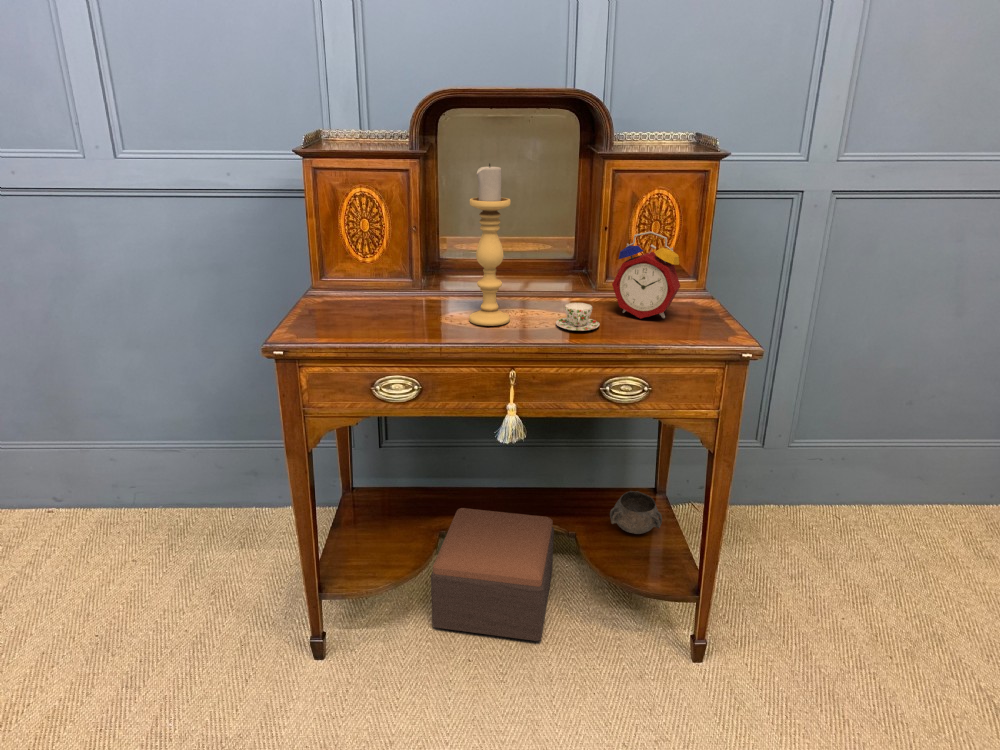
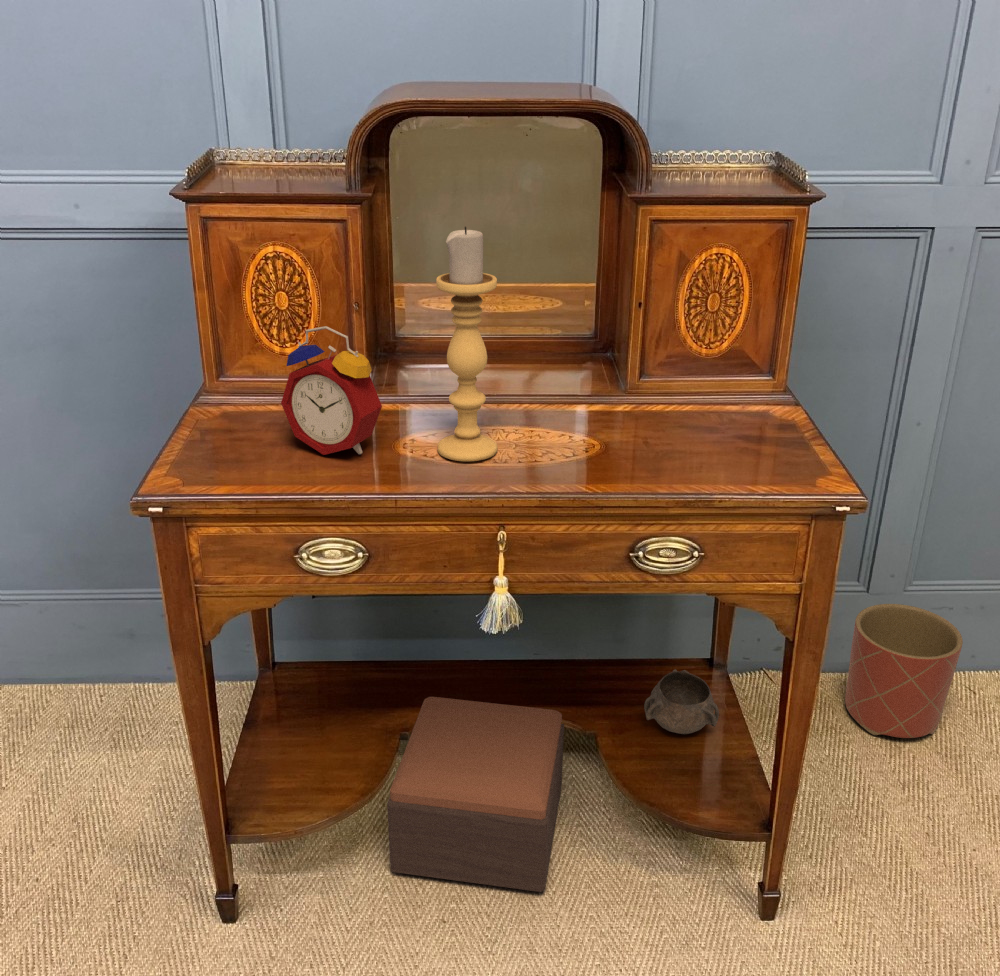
alarm clock: present [612,231,680,319] -> present [281,326,382,455]
teacup: present [556,303,600,331] -> none [565,425,628,470]
planter: none [749,452,830,544] -> present [845,604,963,738]

